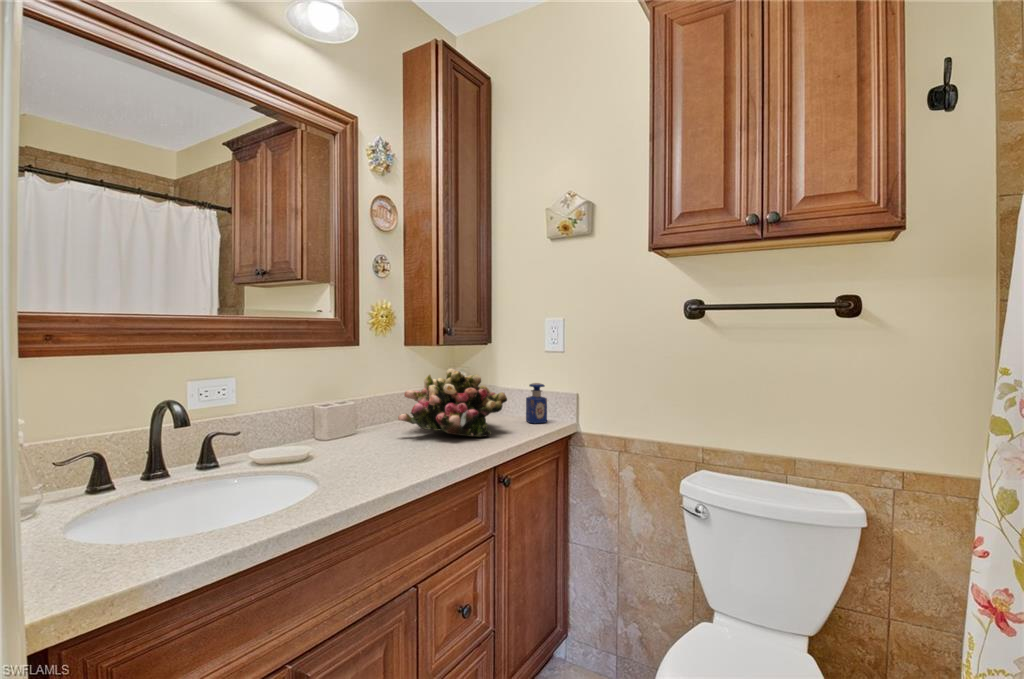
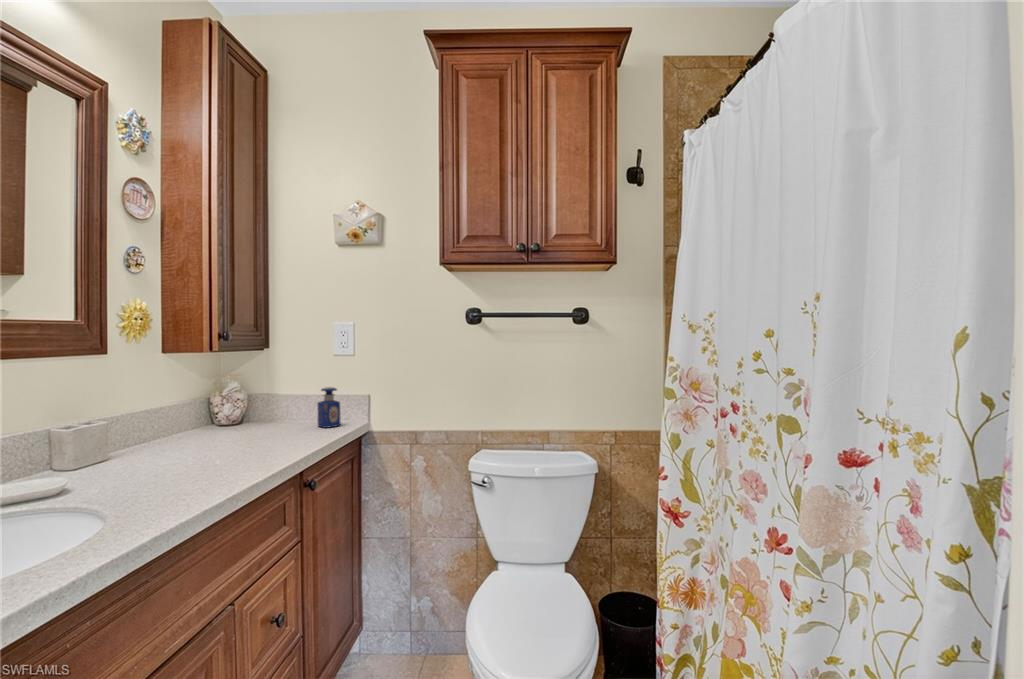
flower arrangement: present [398,369,507,437] -> none [176,377,304,446]

